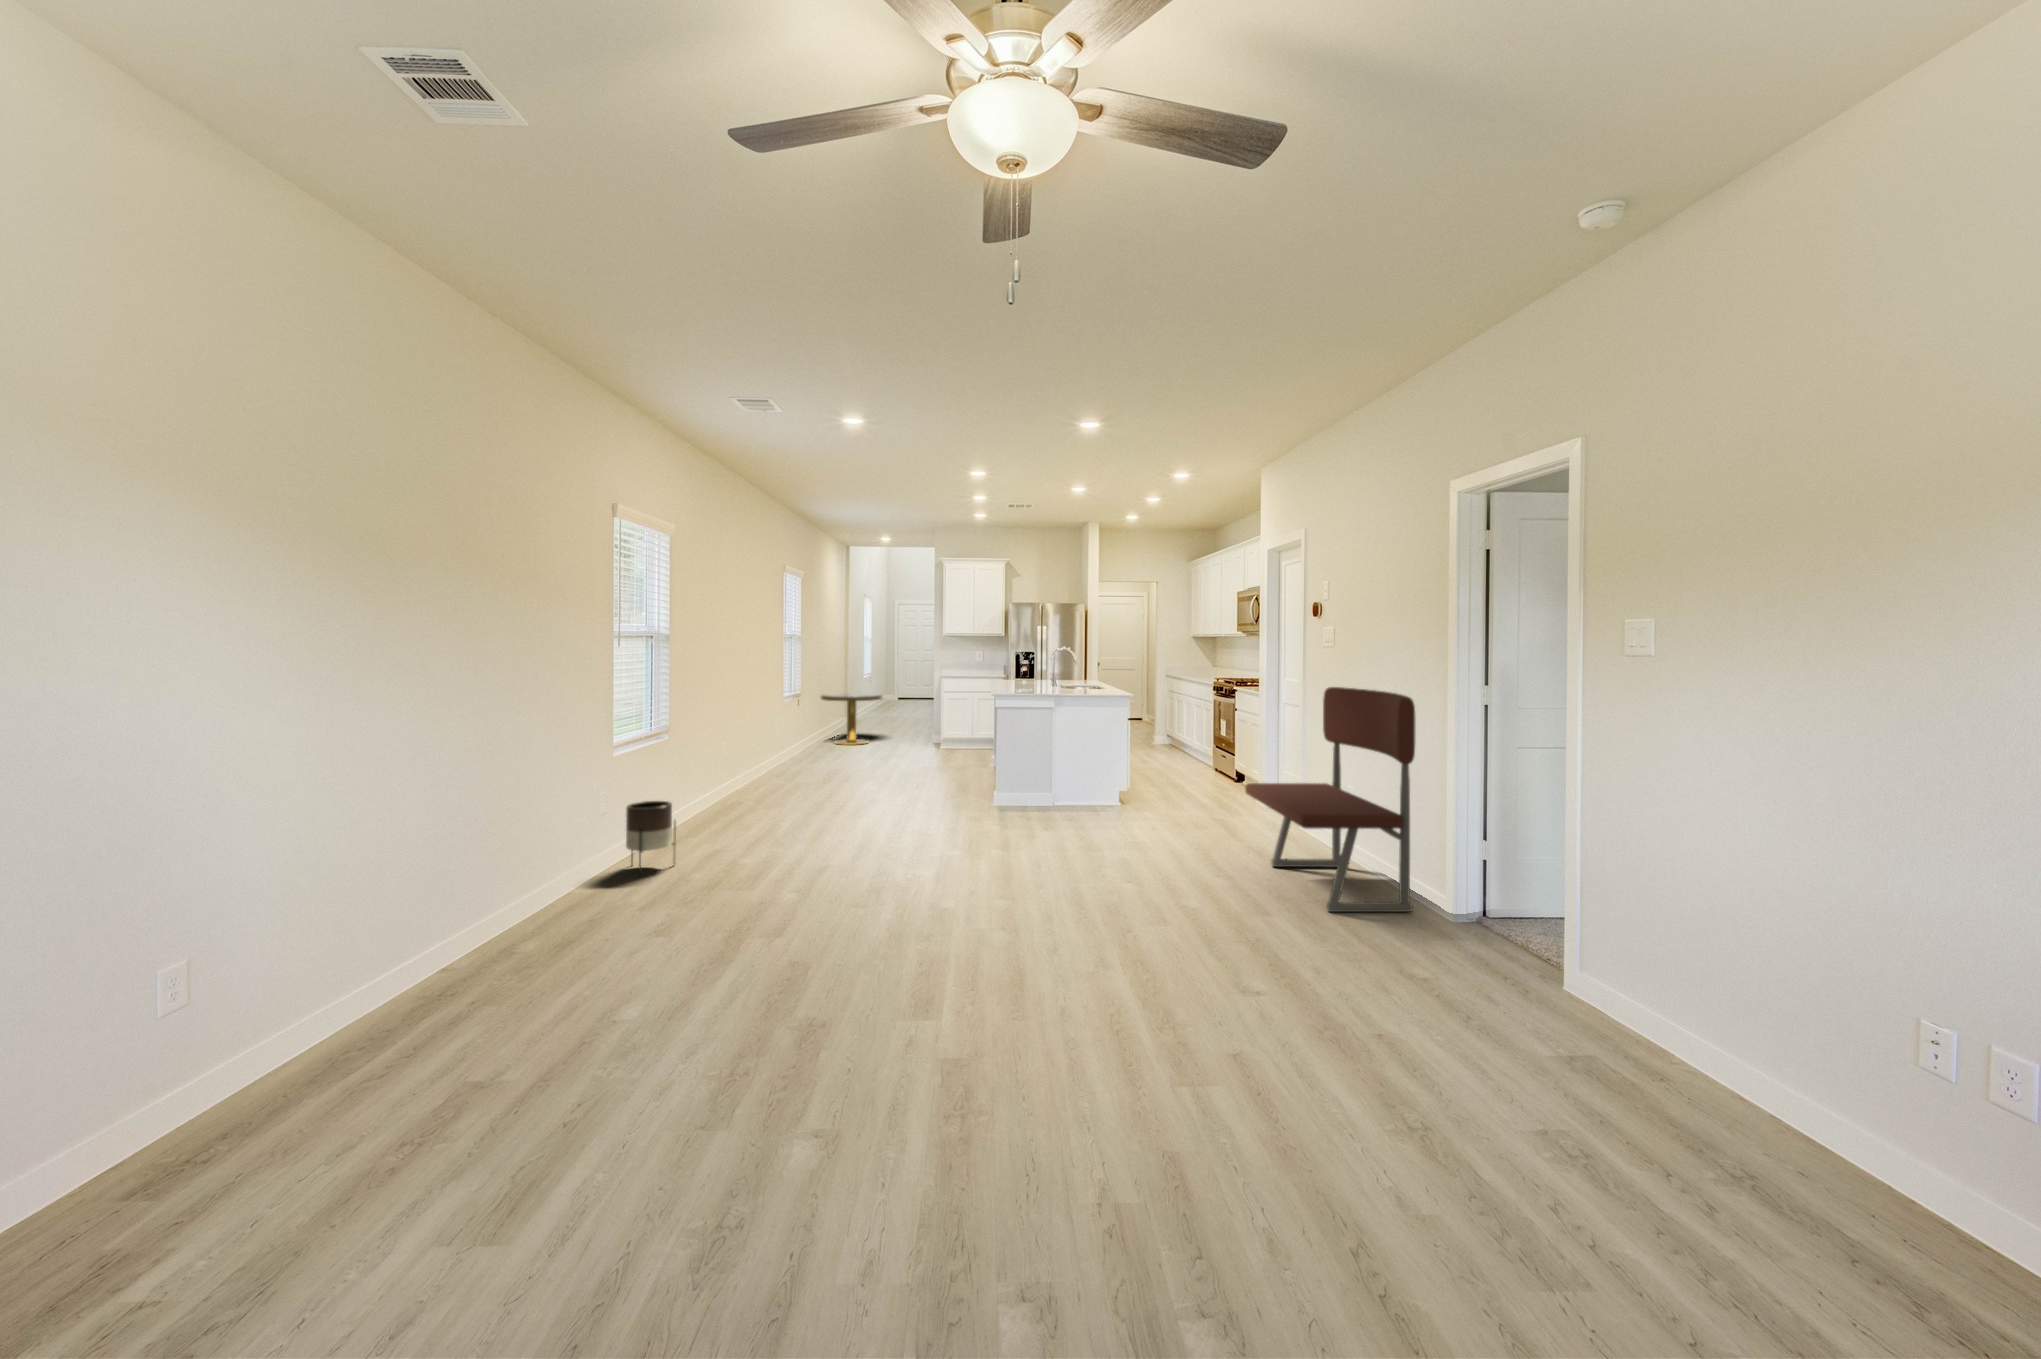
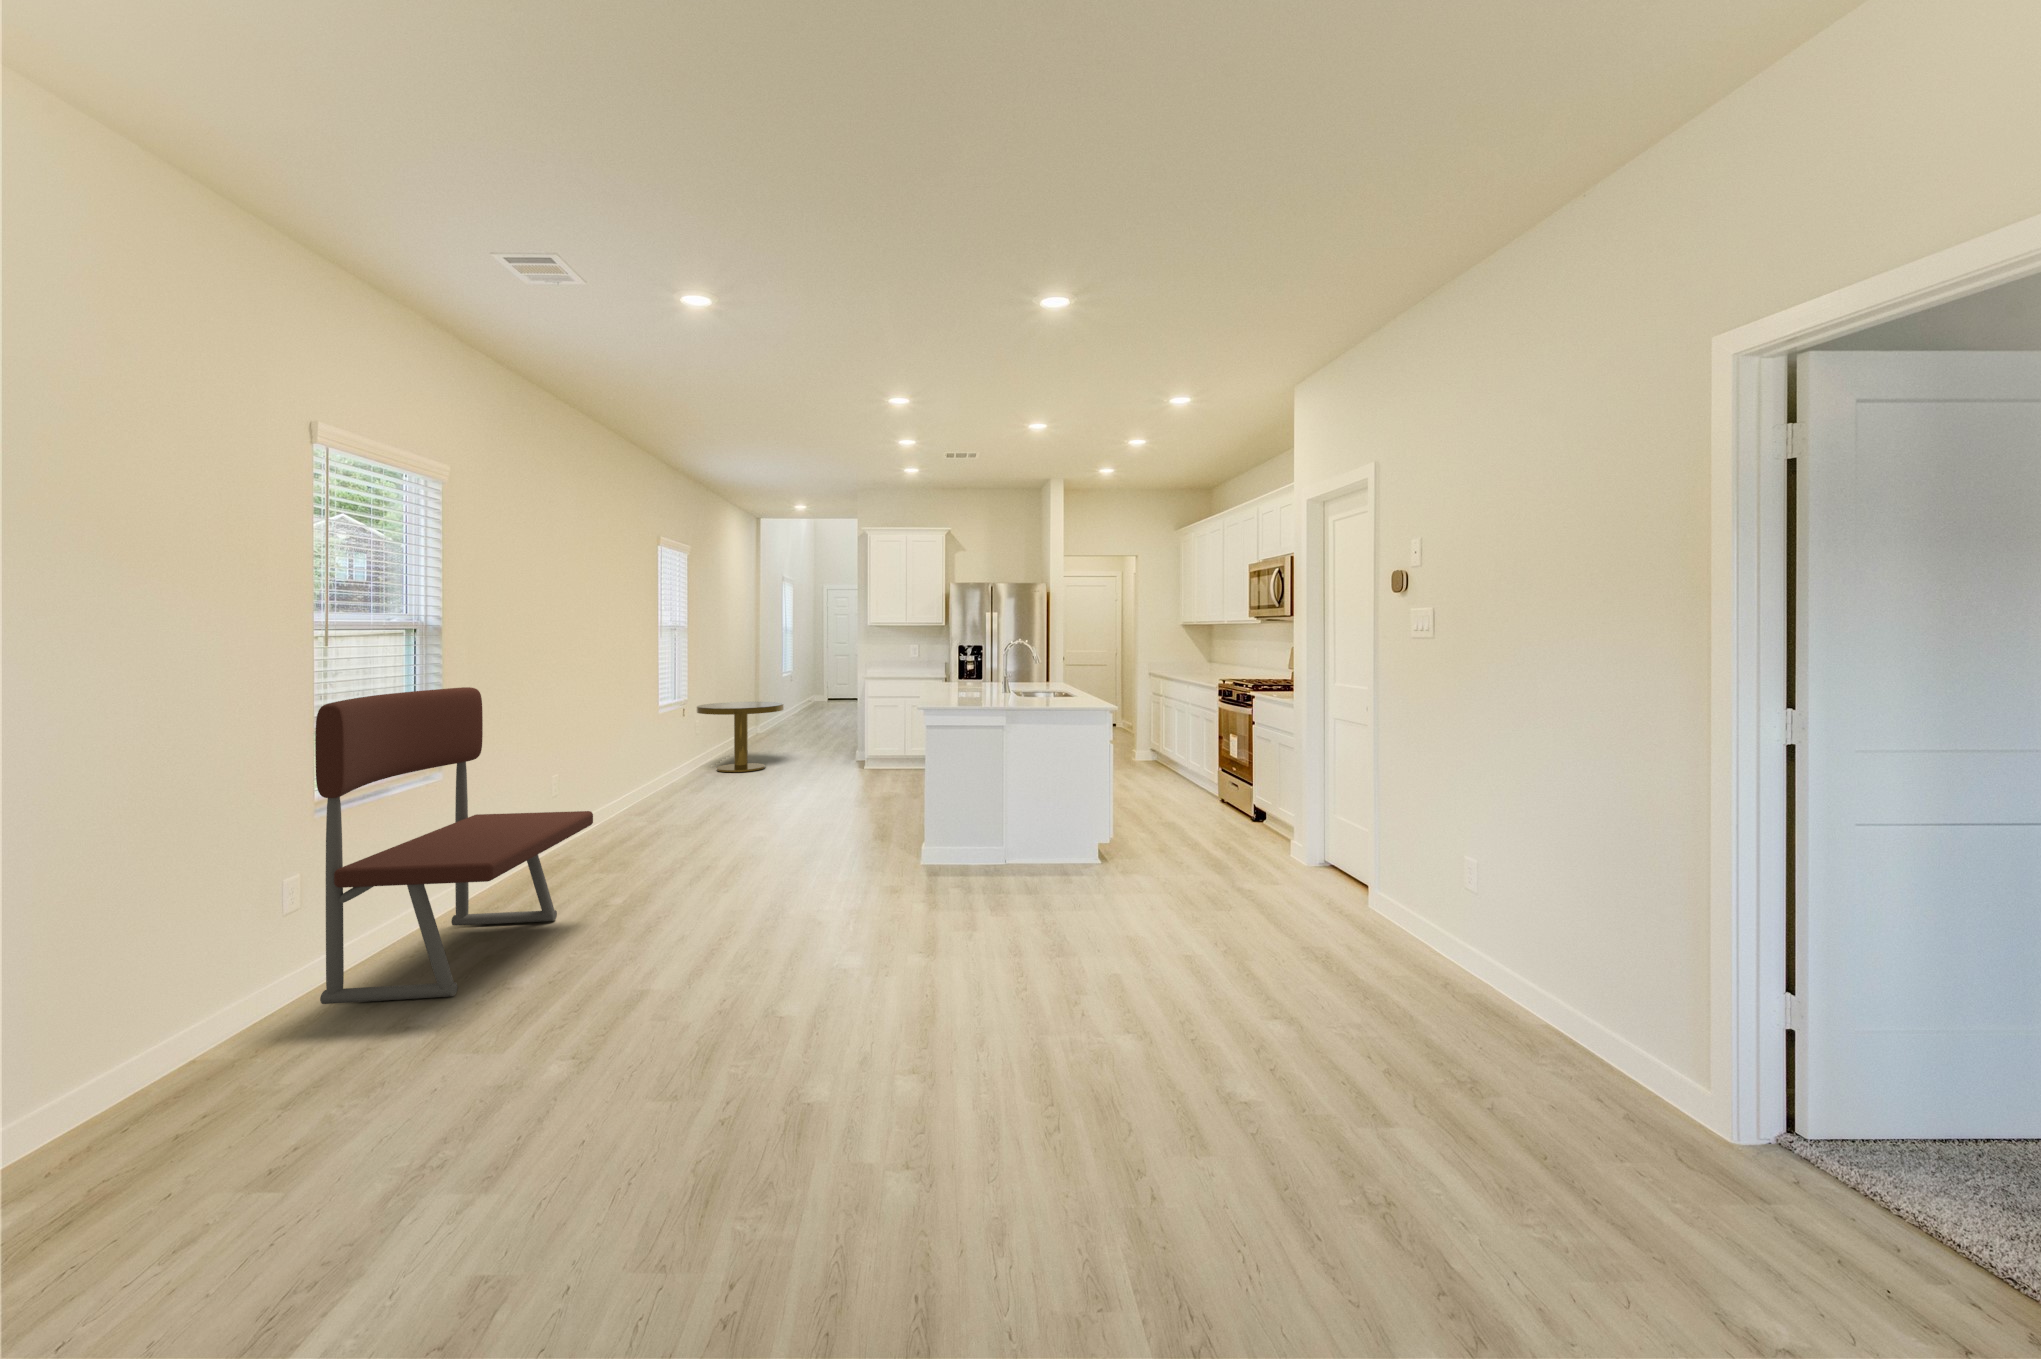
bench: present [1245,687,1416,912] -> present [315,687,593,1004]
planter: present [626,801,676,874] -> none [120,955,253,1126]

